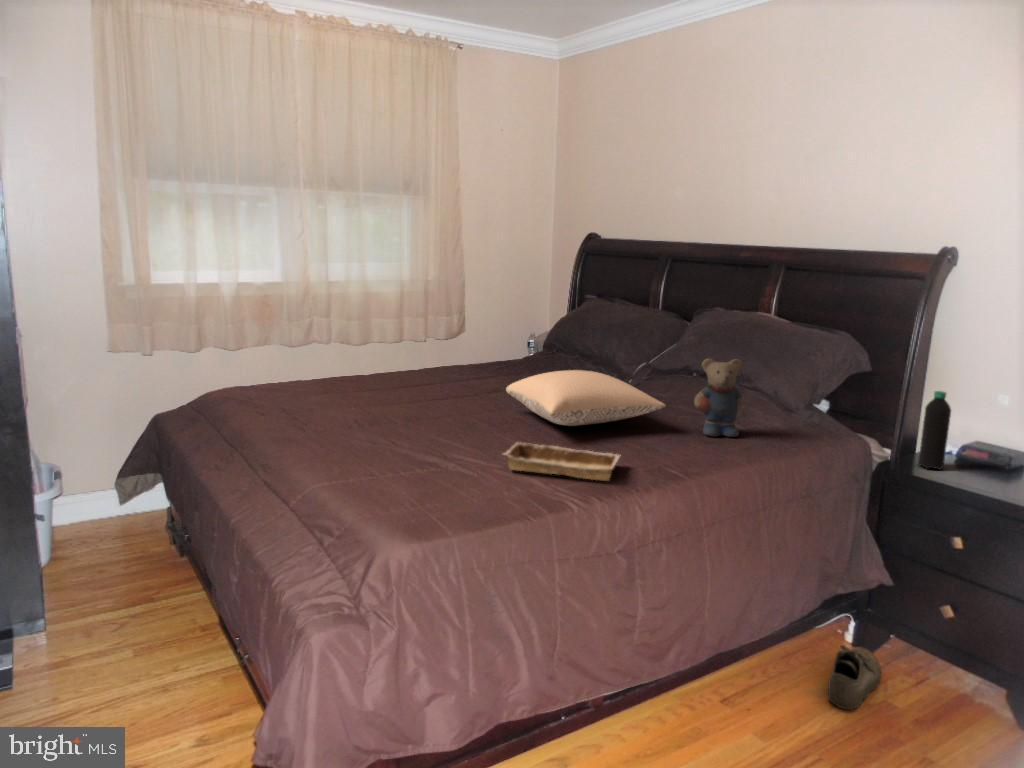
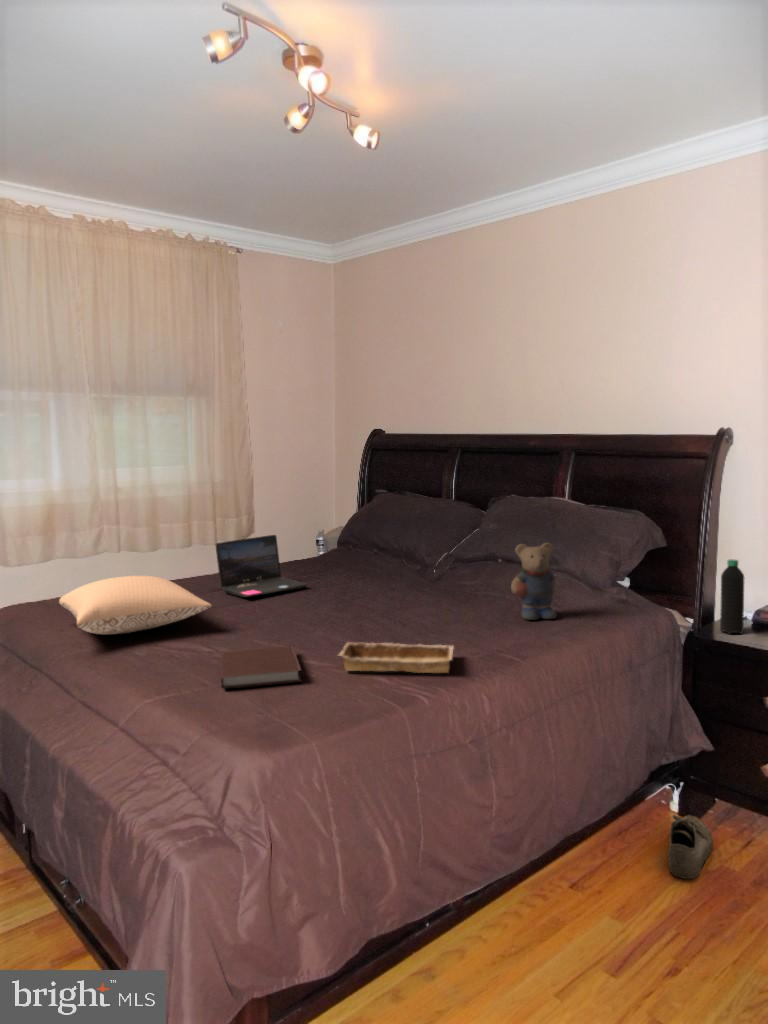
laptop: none [416,333,501,391] -> present [216,535,307,597]
pillow: present [506,370,666,426] -> present [59,576,211,634]
notebook: none [388,440,466,476] -> present [221,645,302,688]

